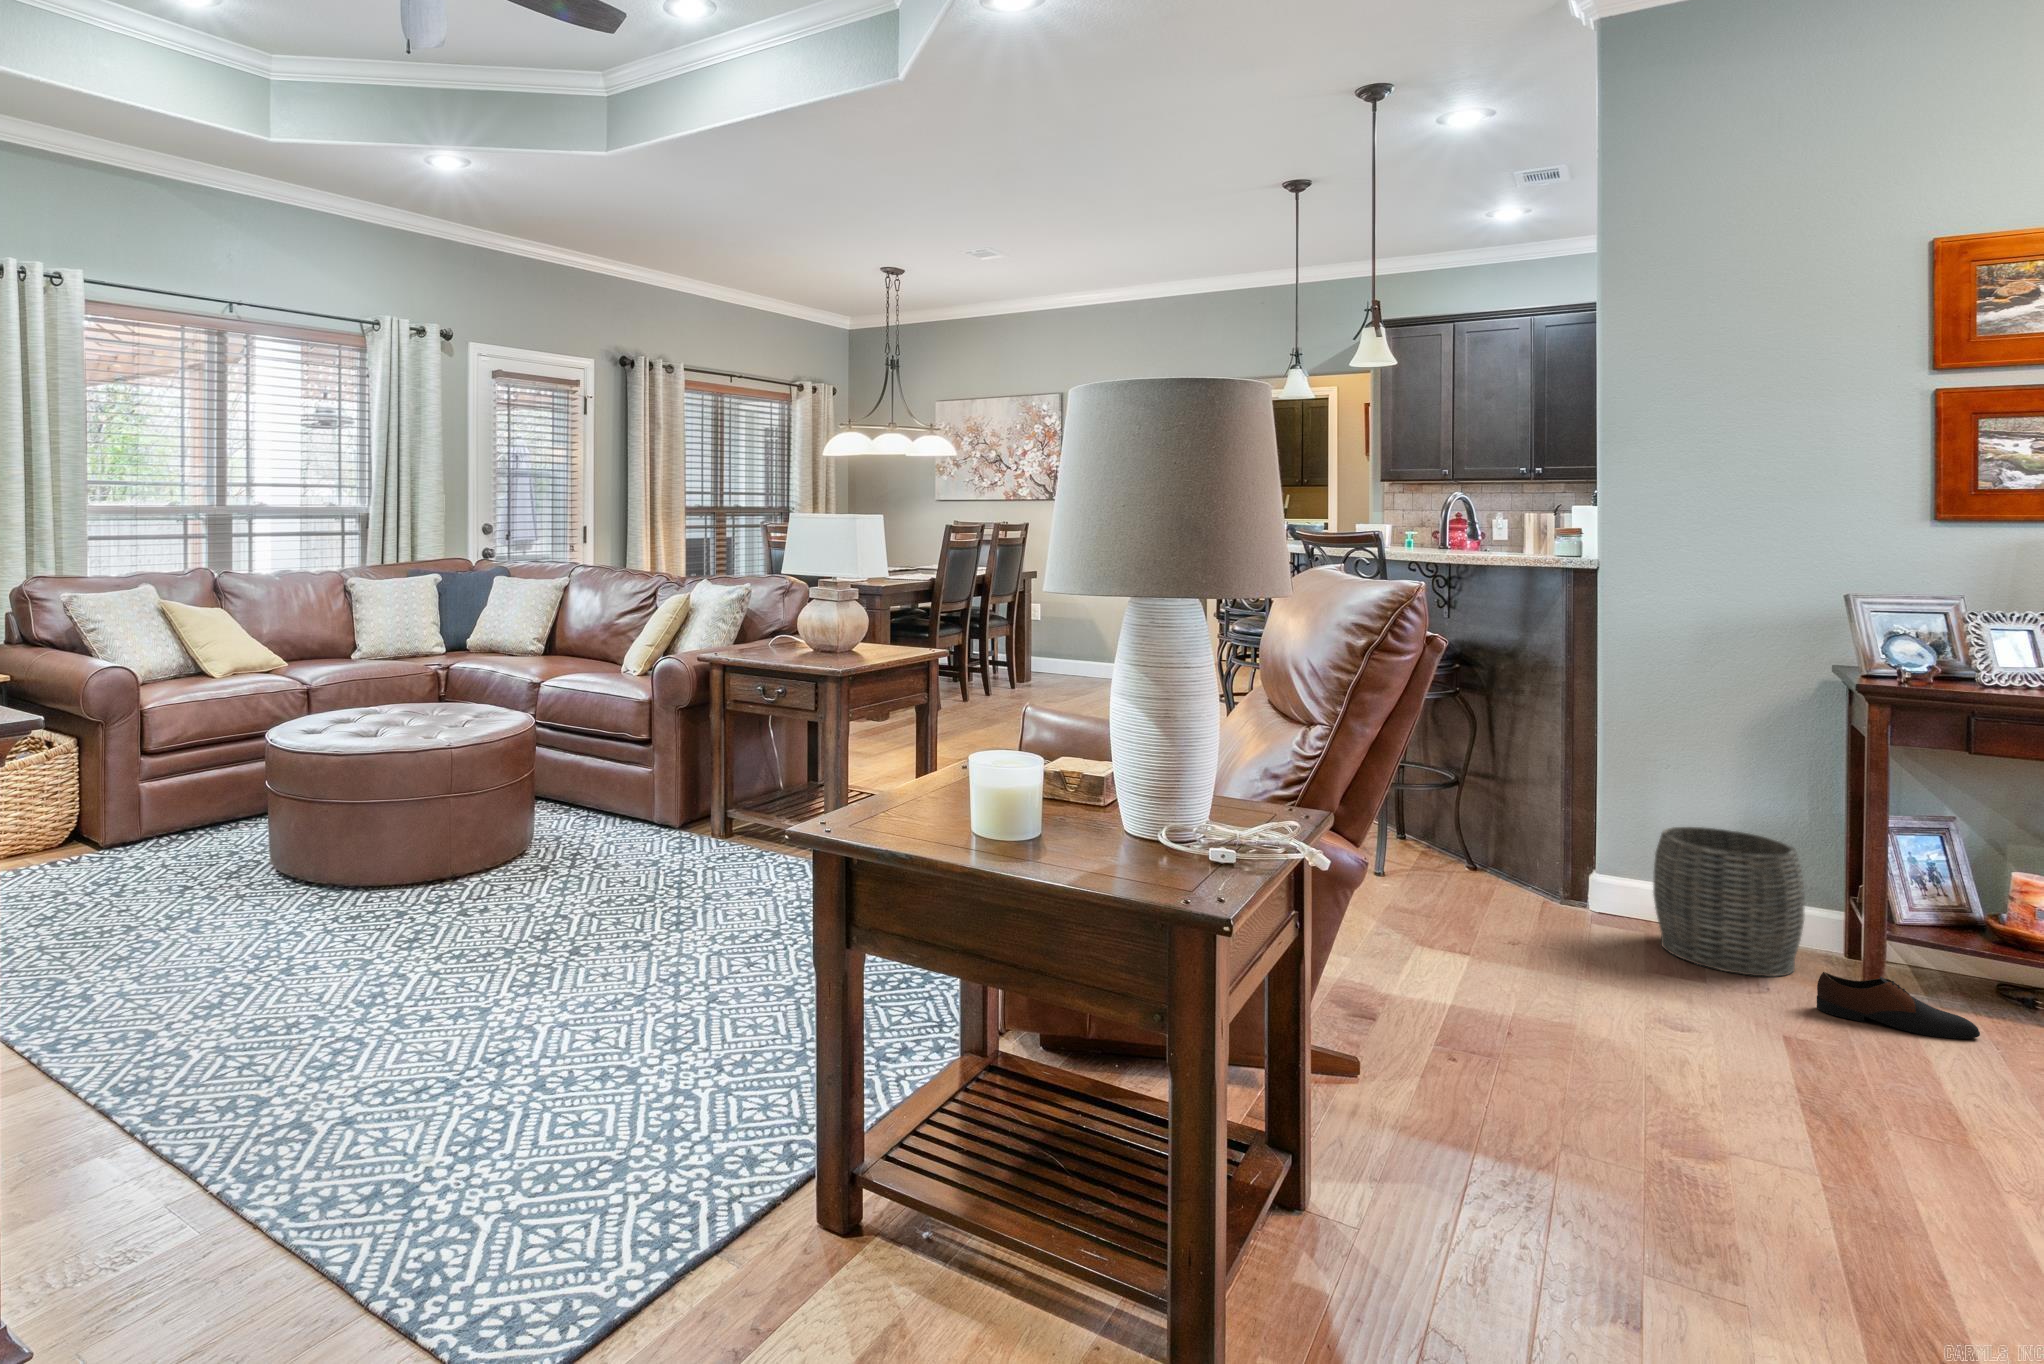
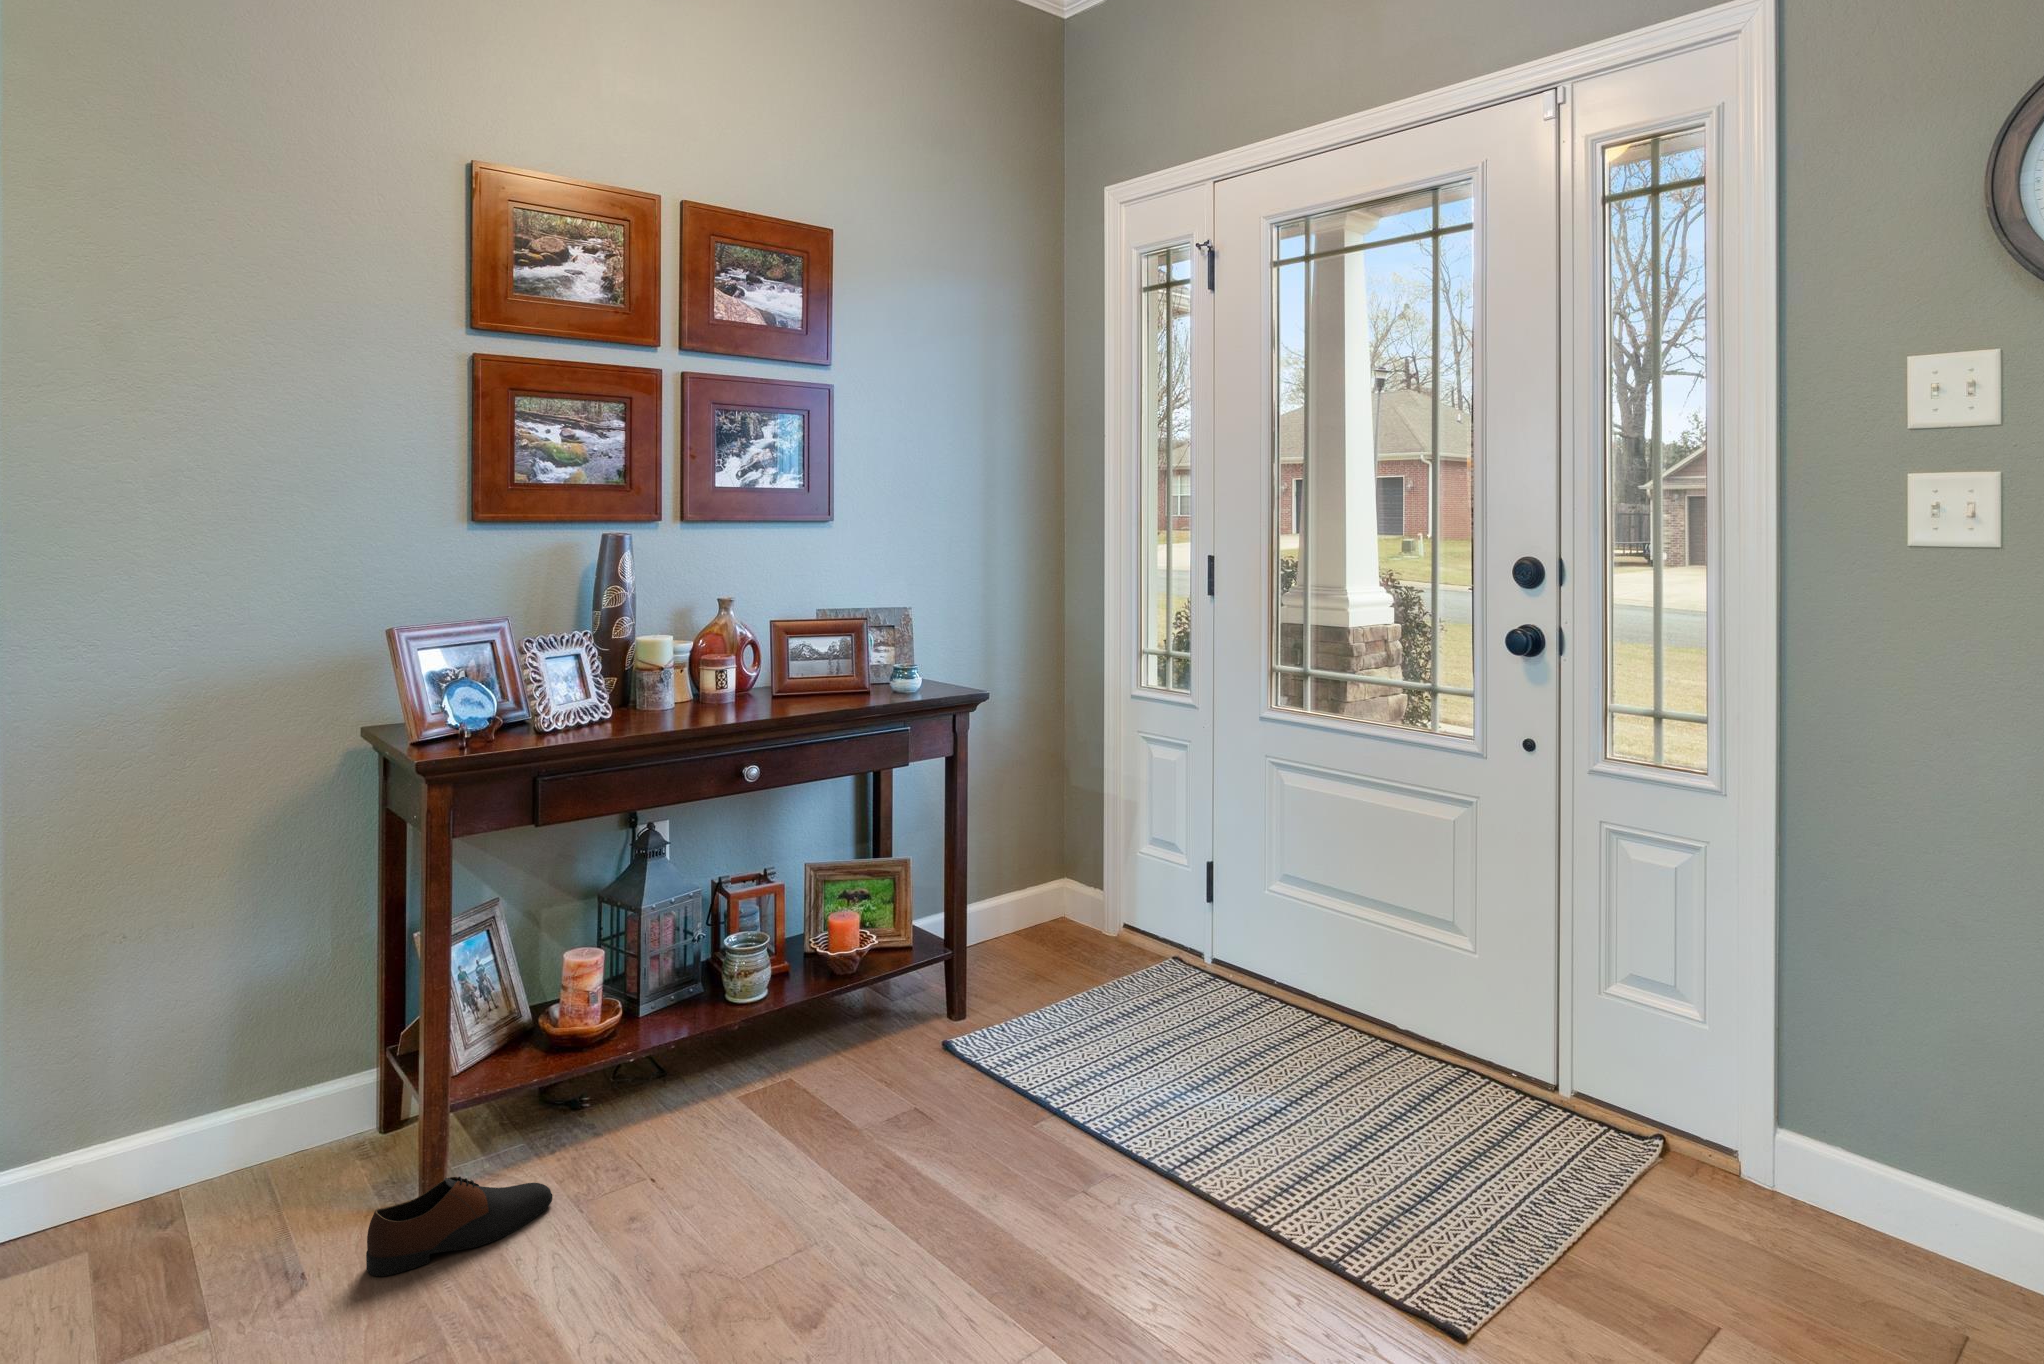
woven basket: present [1653,827,1805,977] -> none [104,1004,338,1281]

